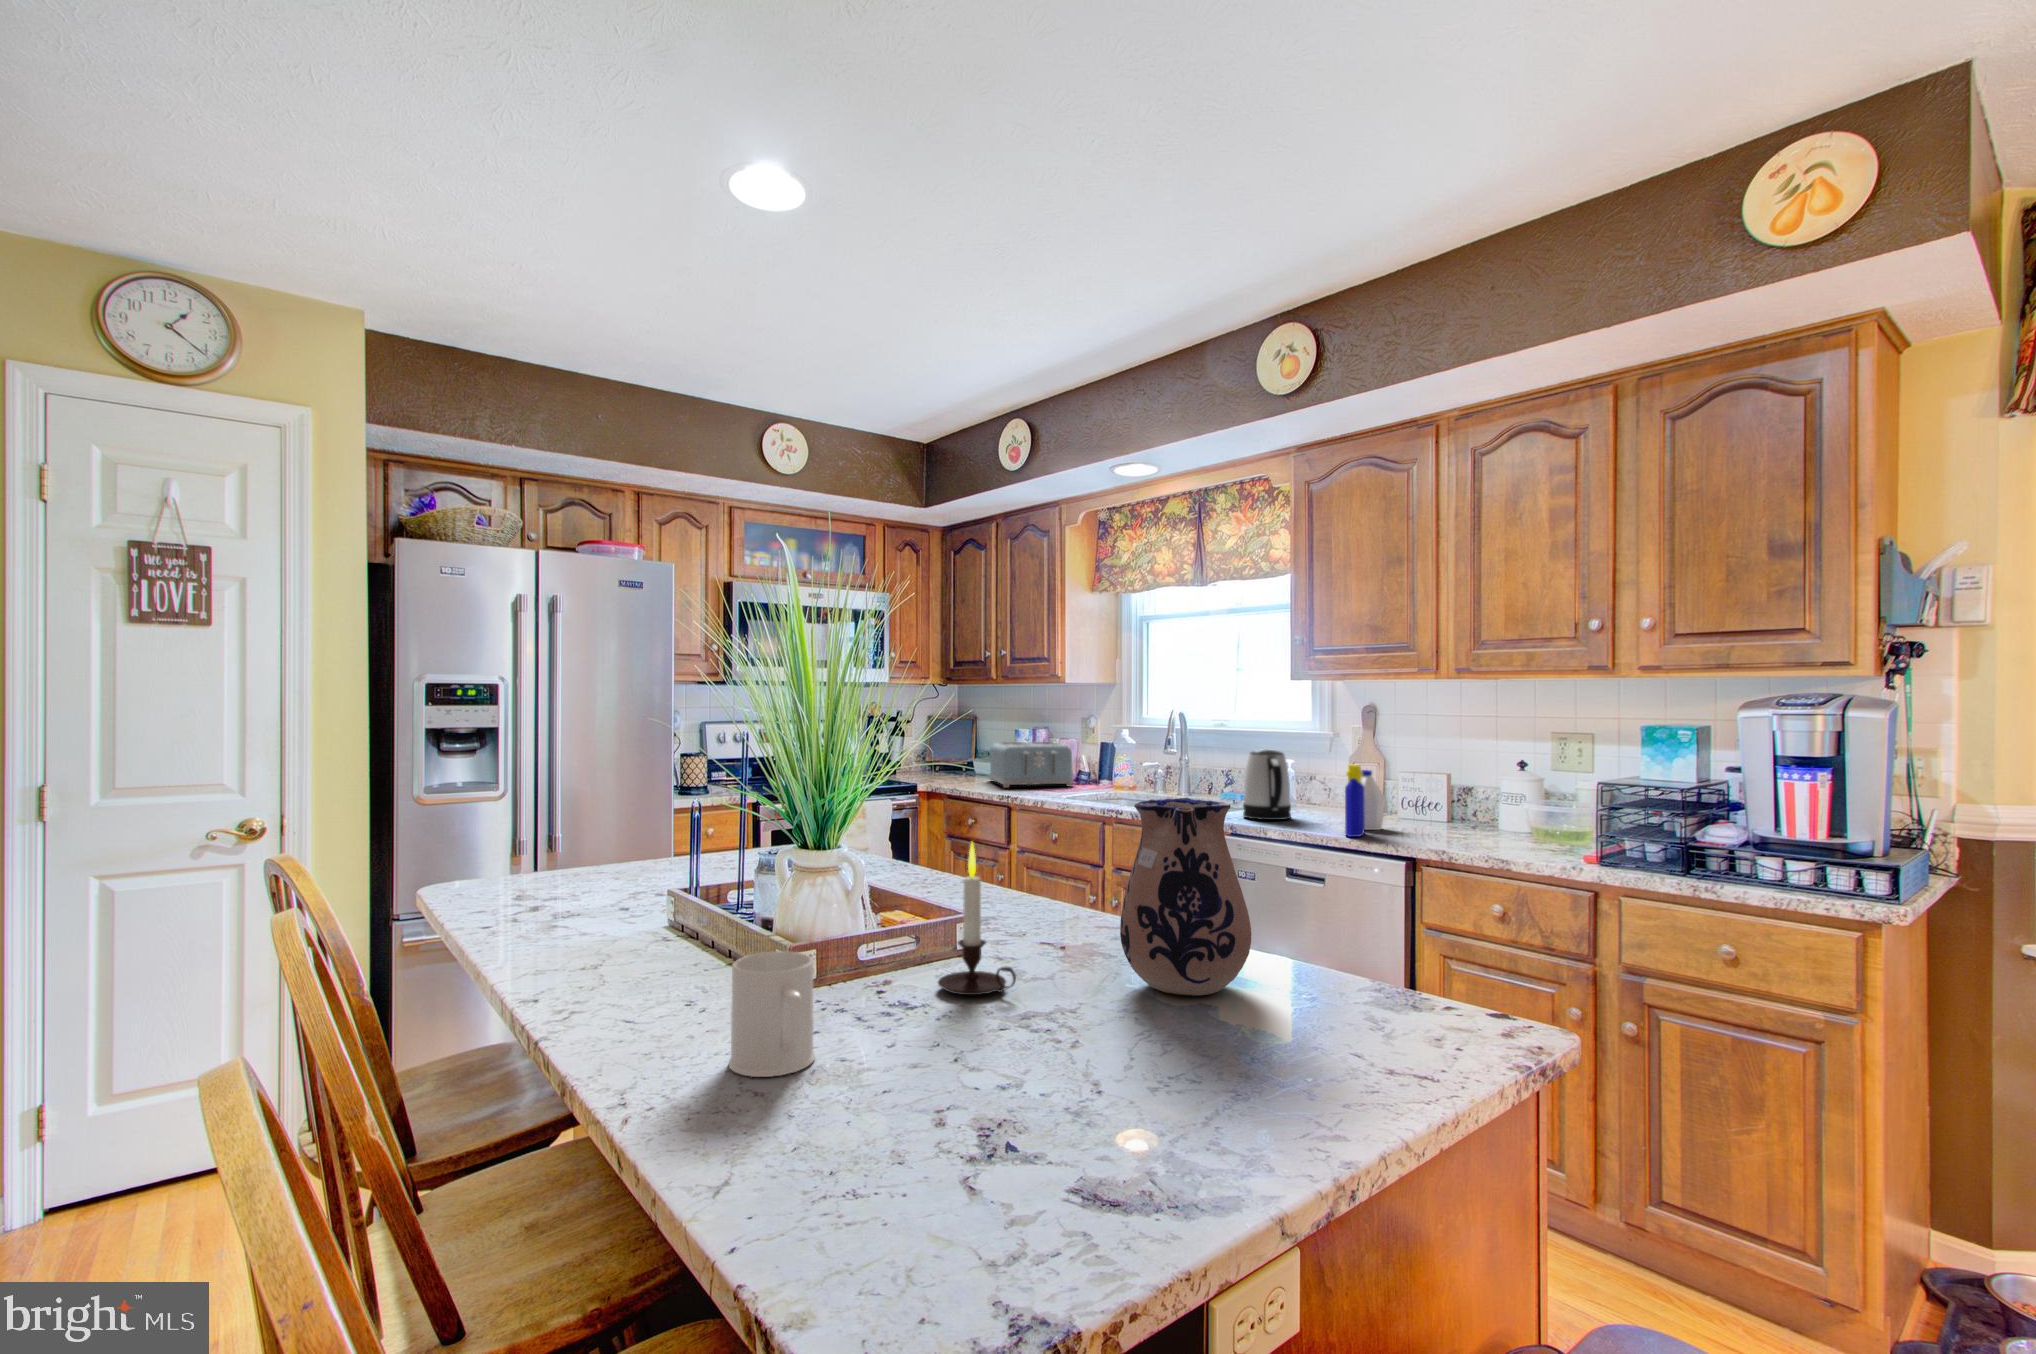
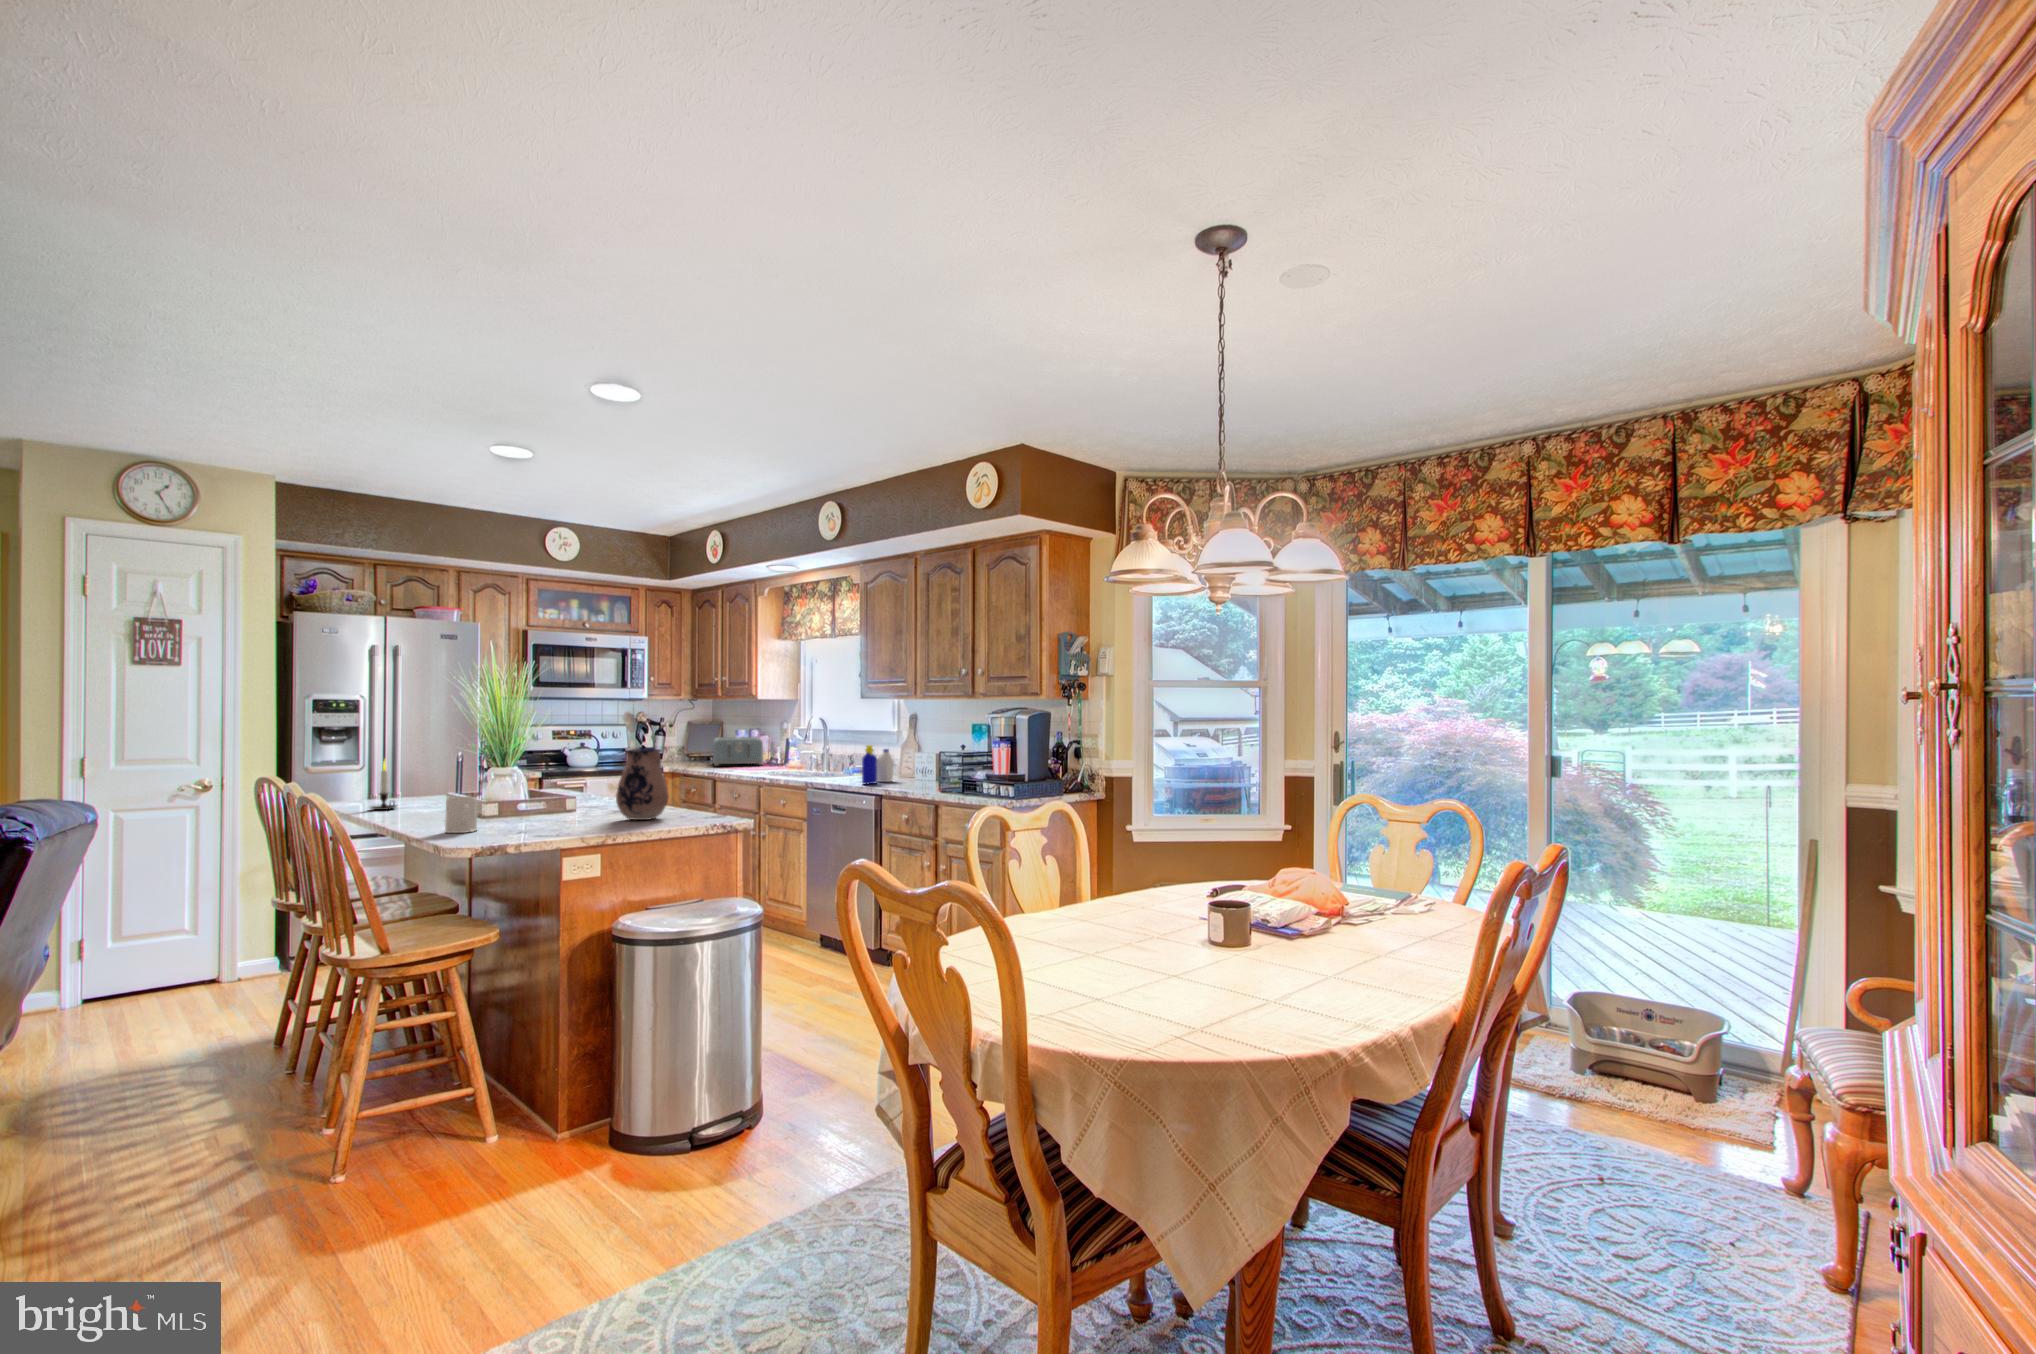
kettle: present [1243,749,1291,820] -> none [829,738,856,778]
candle: present [938,843,1016,995] -> present [371,761,396,810]

